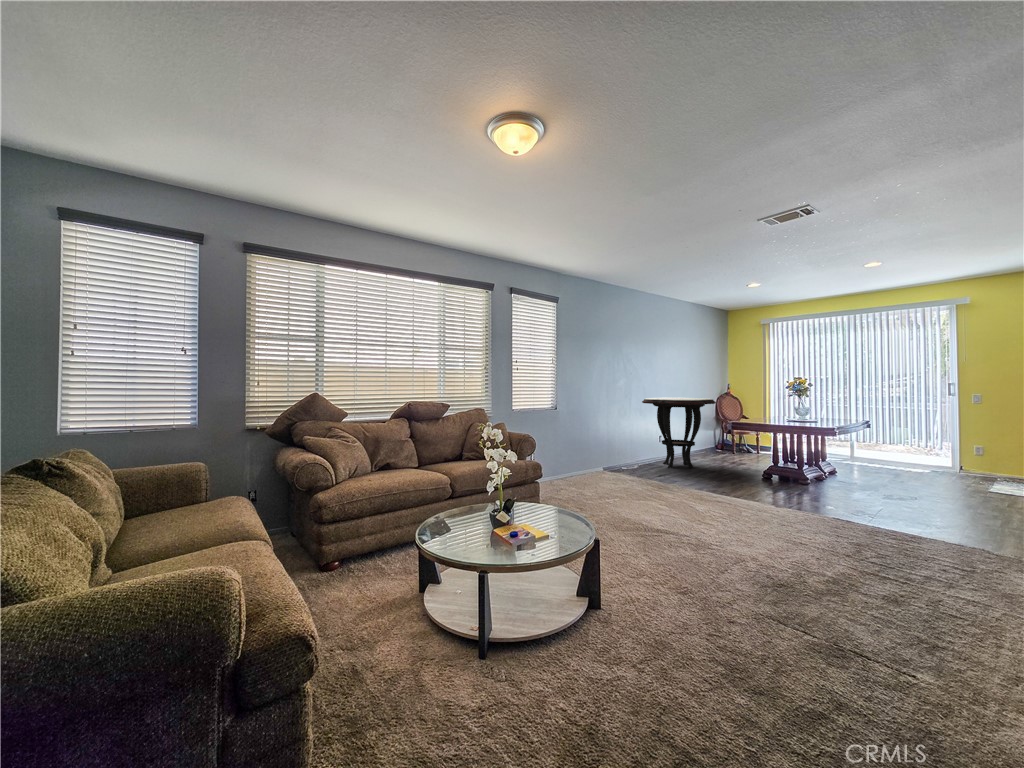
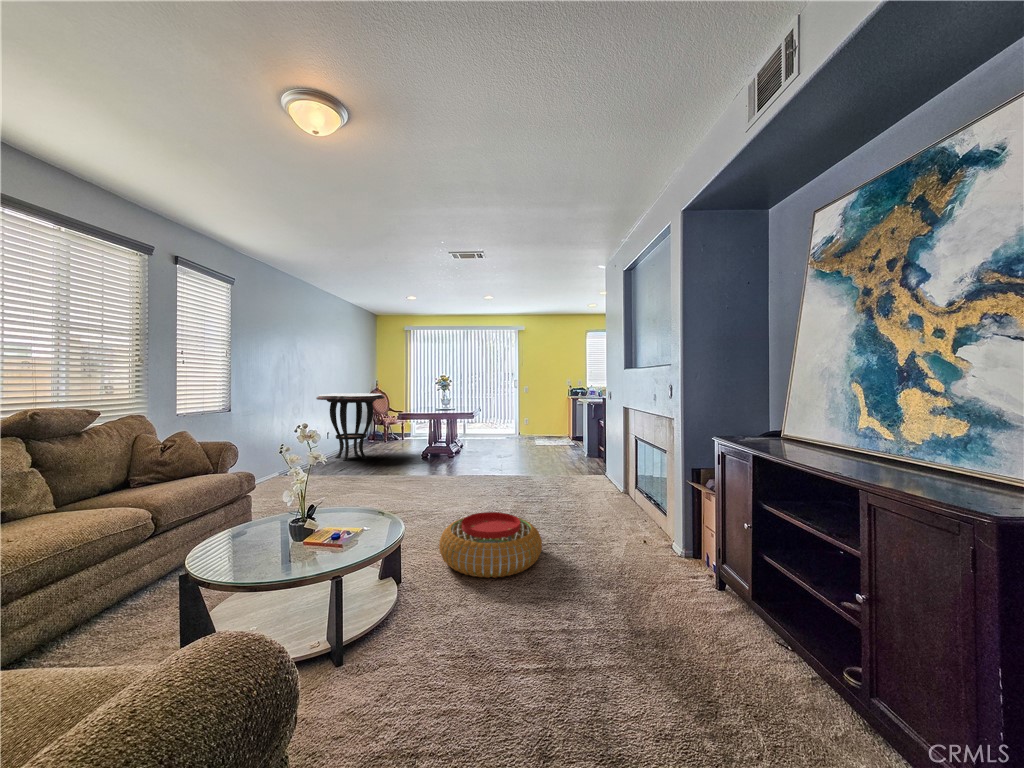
pouf: none [659,557,828,668] -> present [439,512,542,578]

